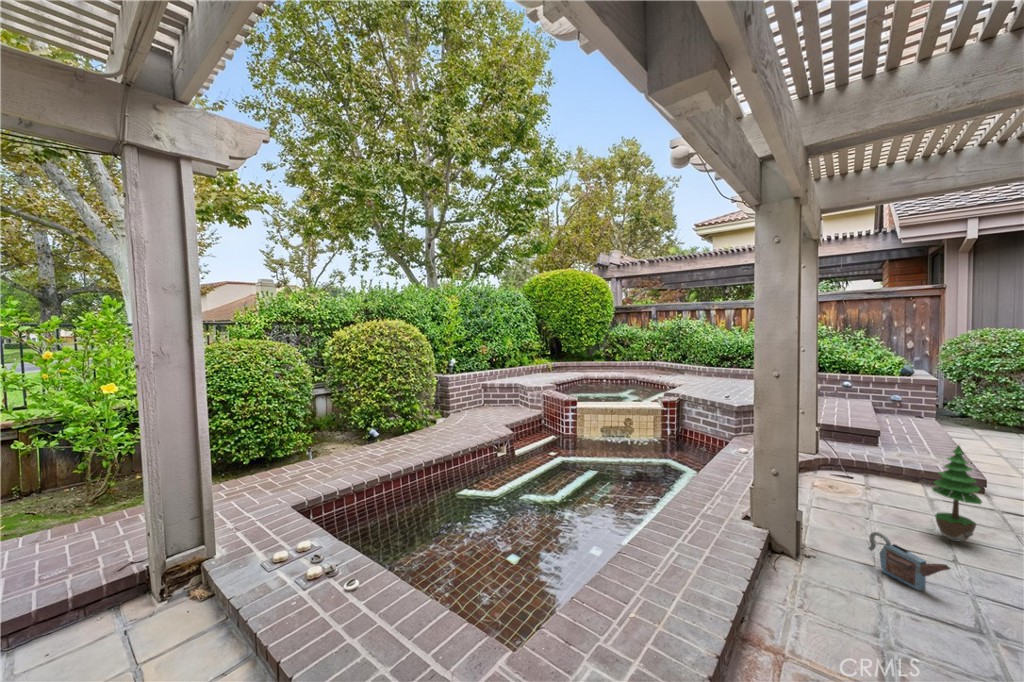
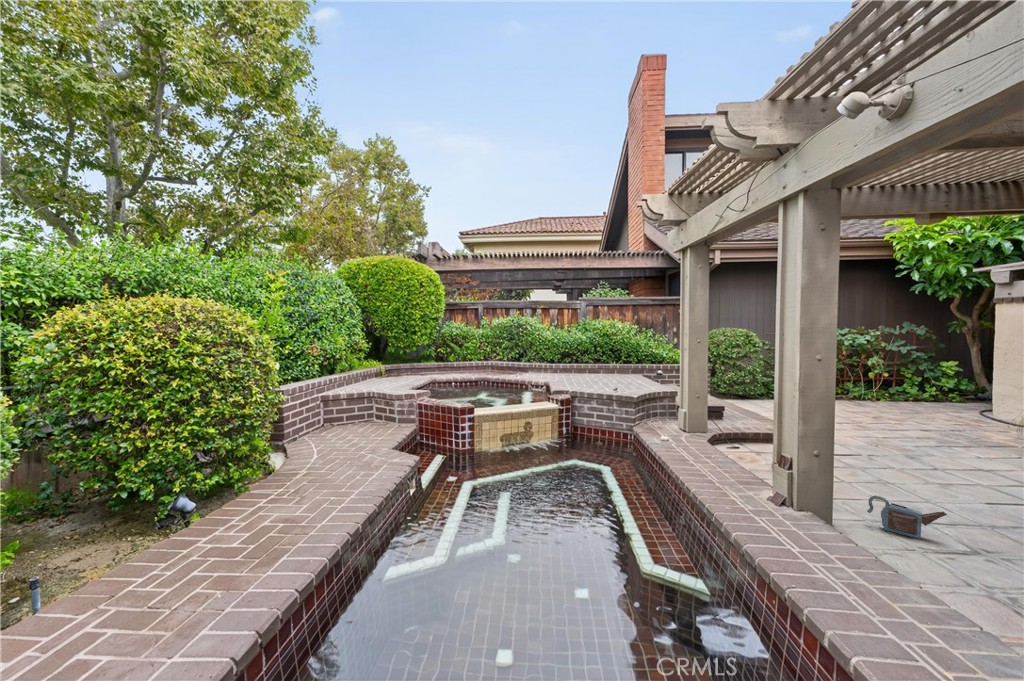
potted tree: present [932,445,982,542] -> none [852,412,889,490]

